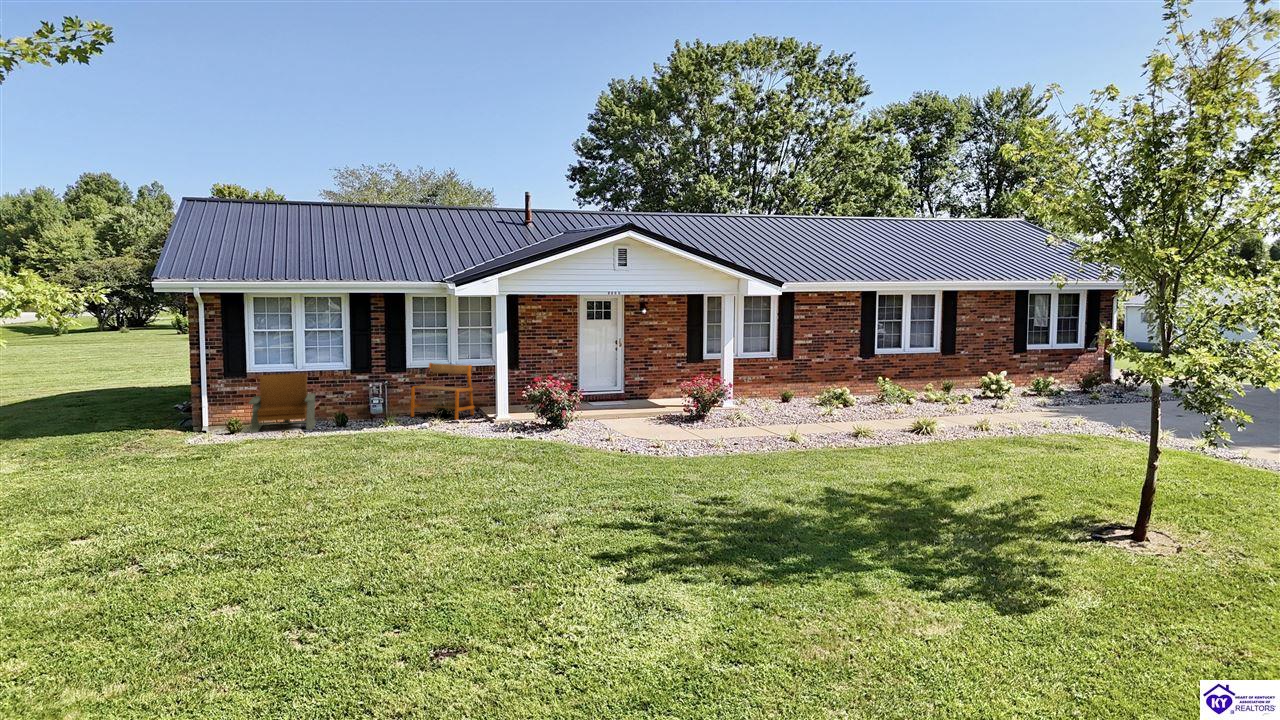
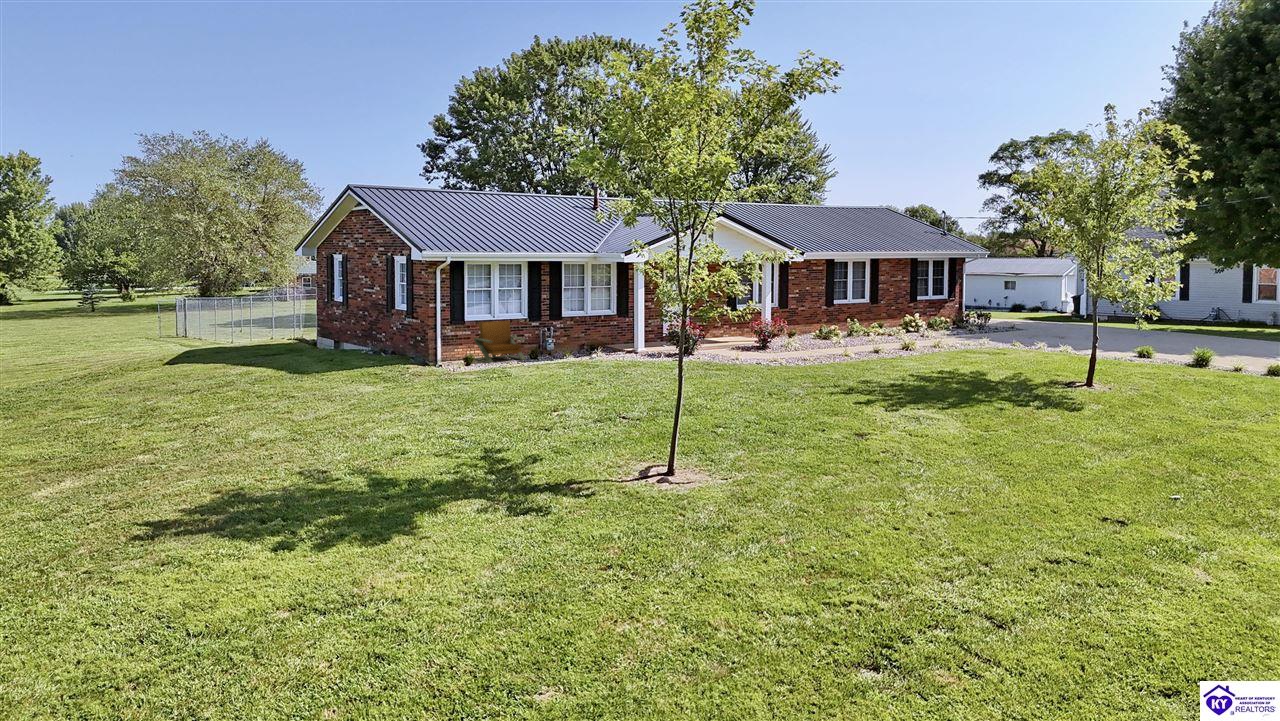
bench: present [411,363,474,420] -> none [567,313,610,352]

